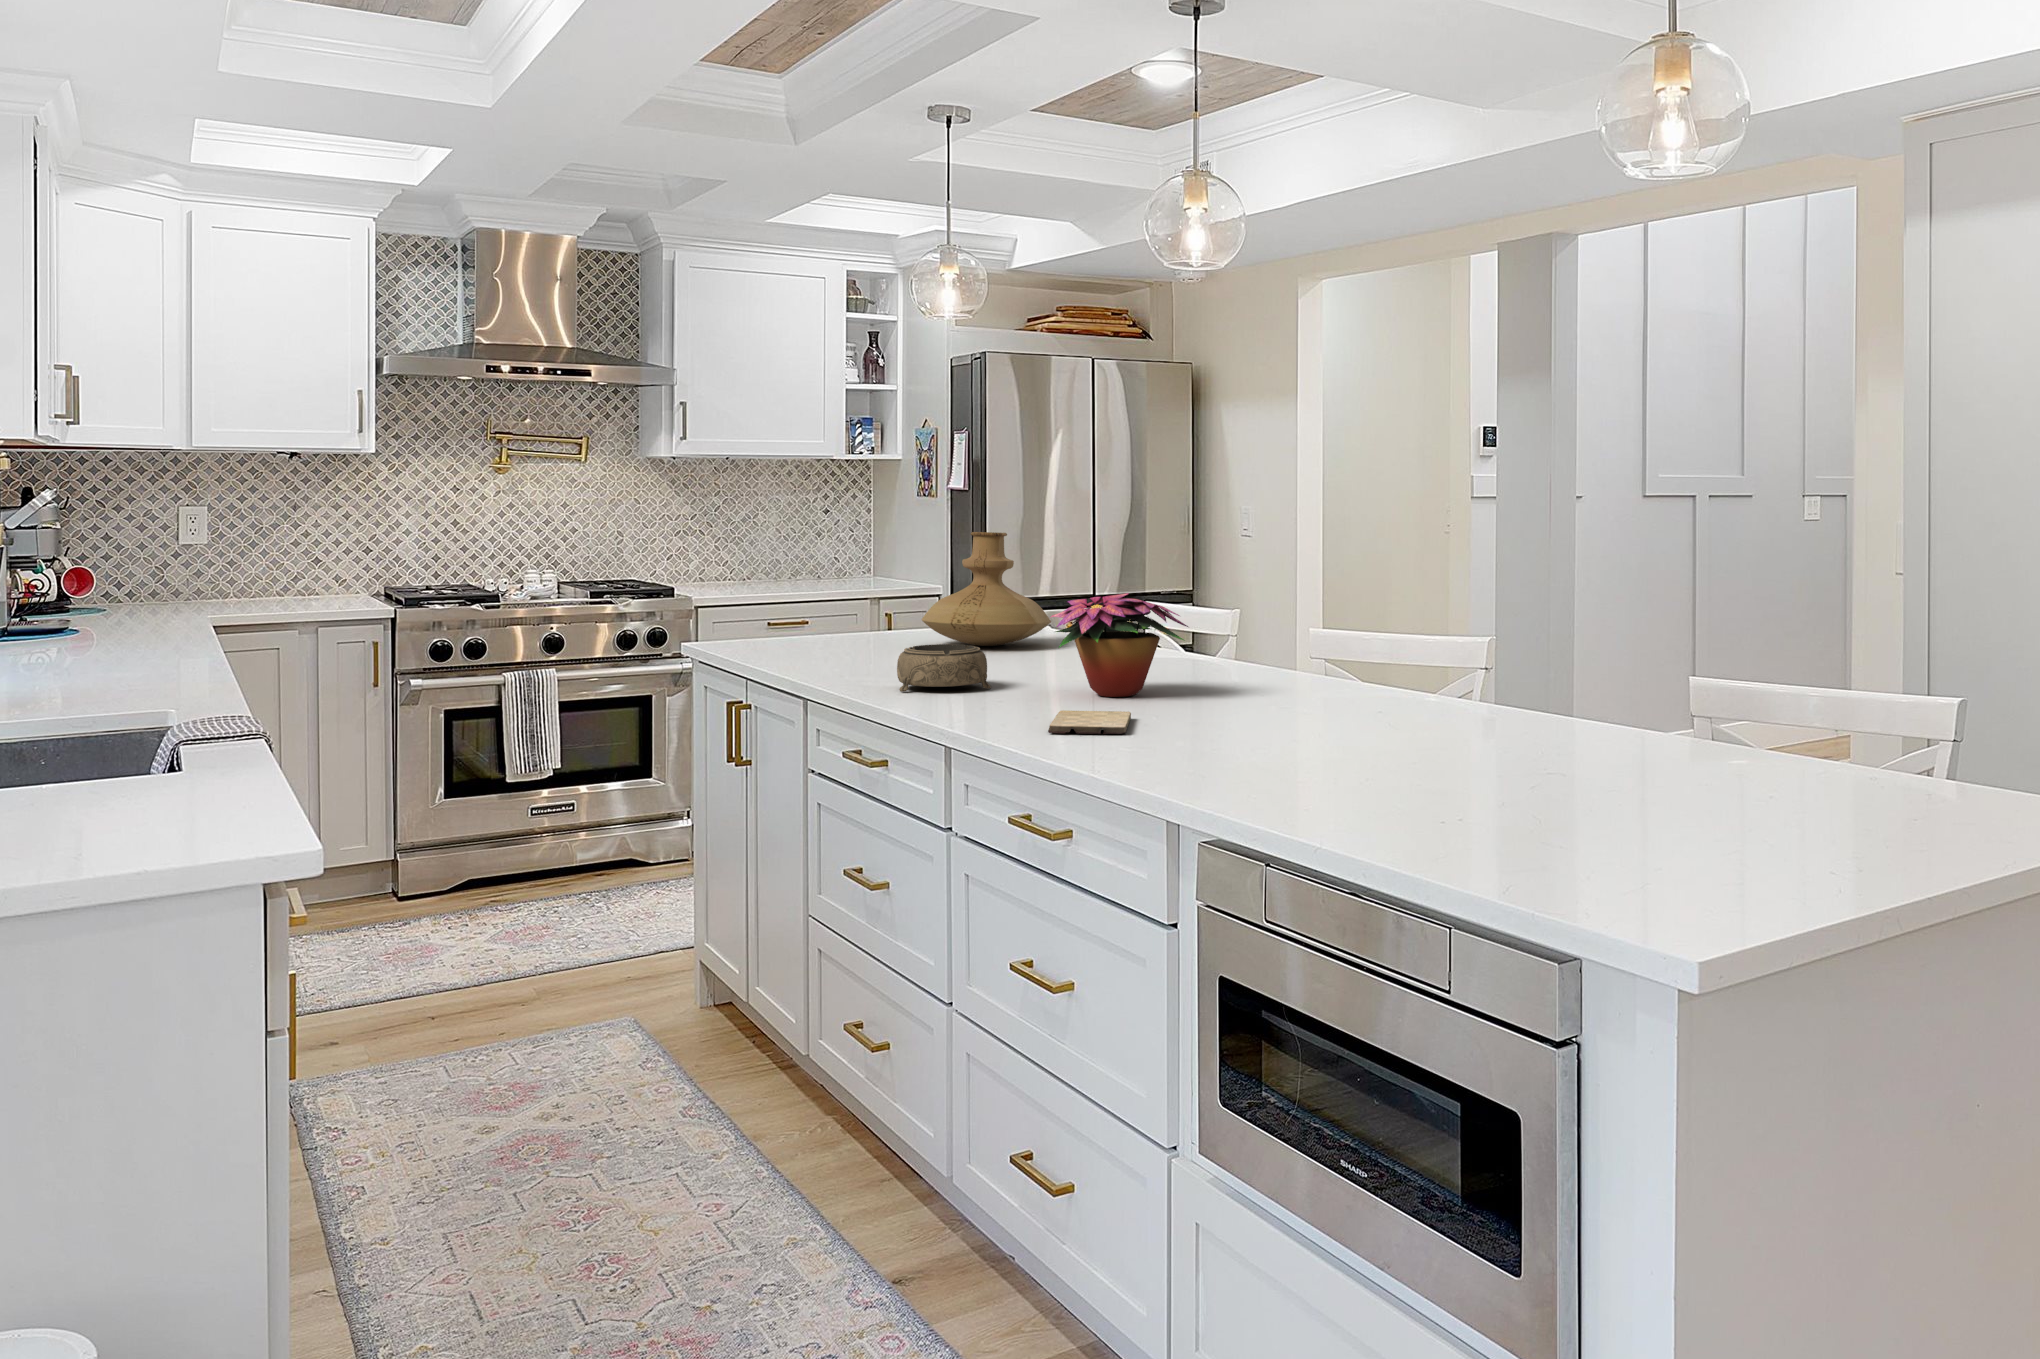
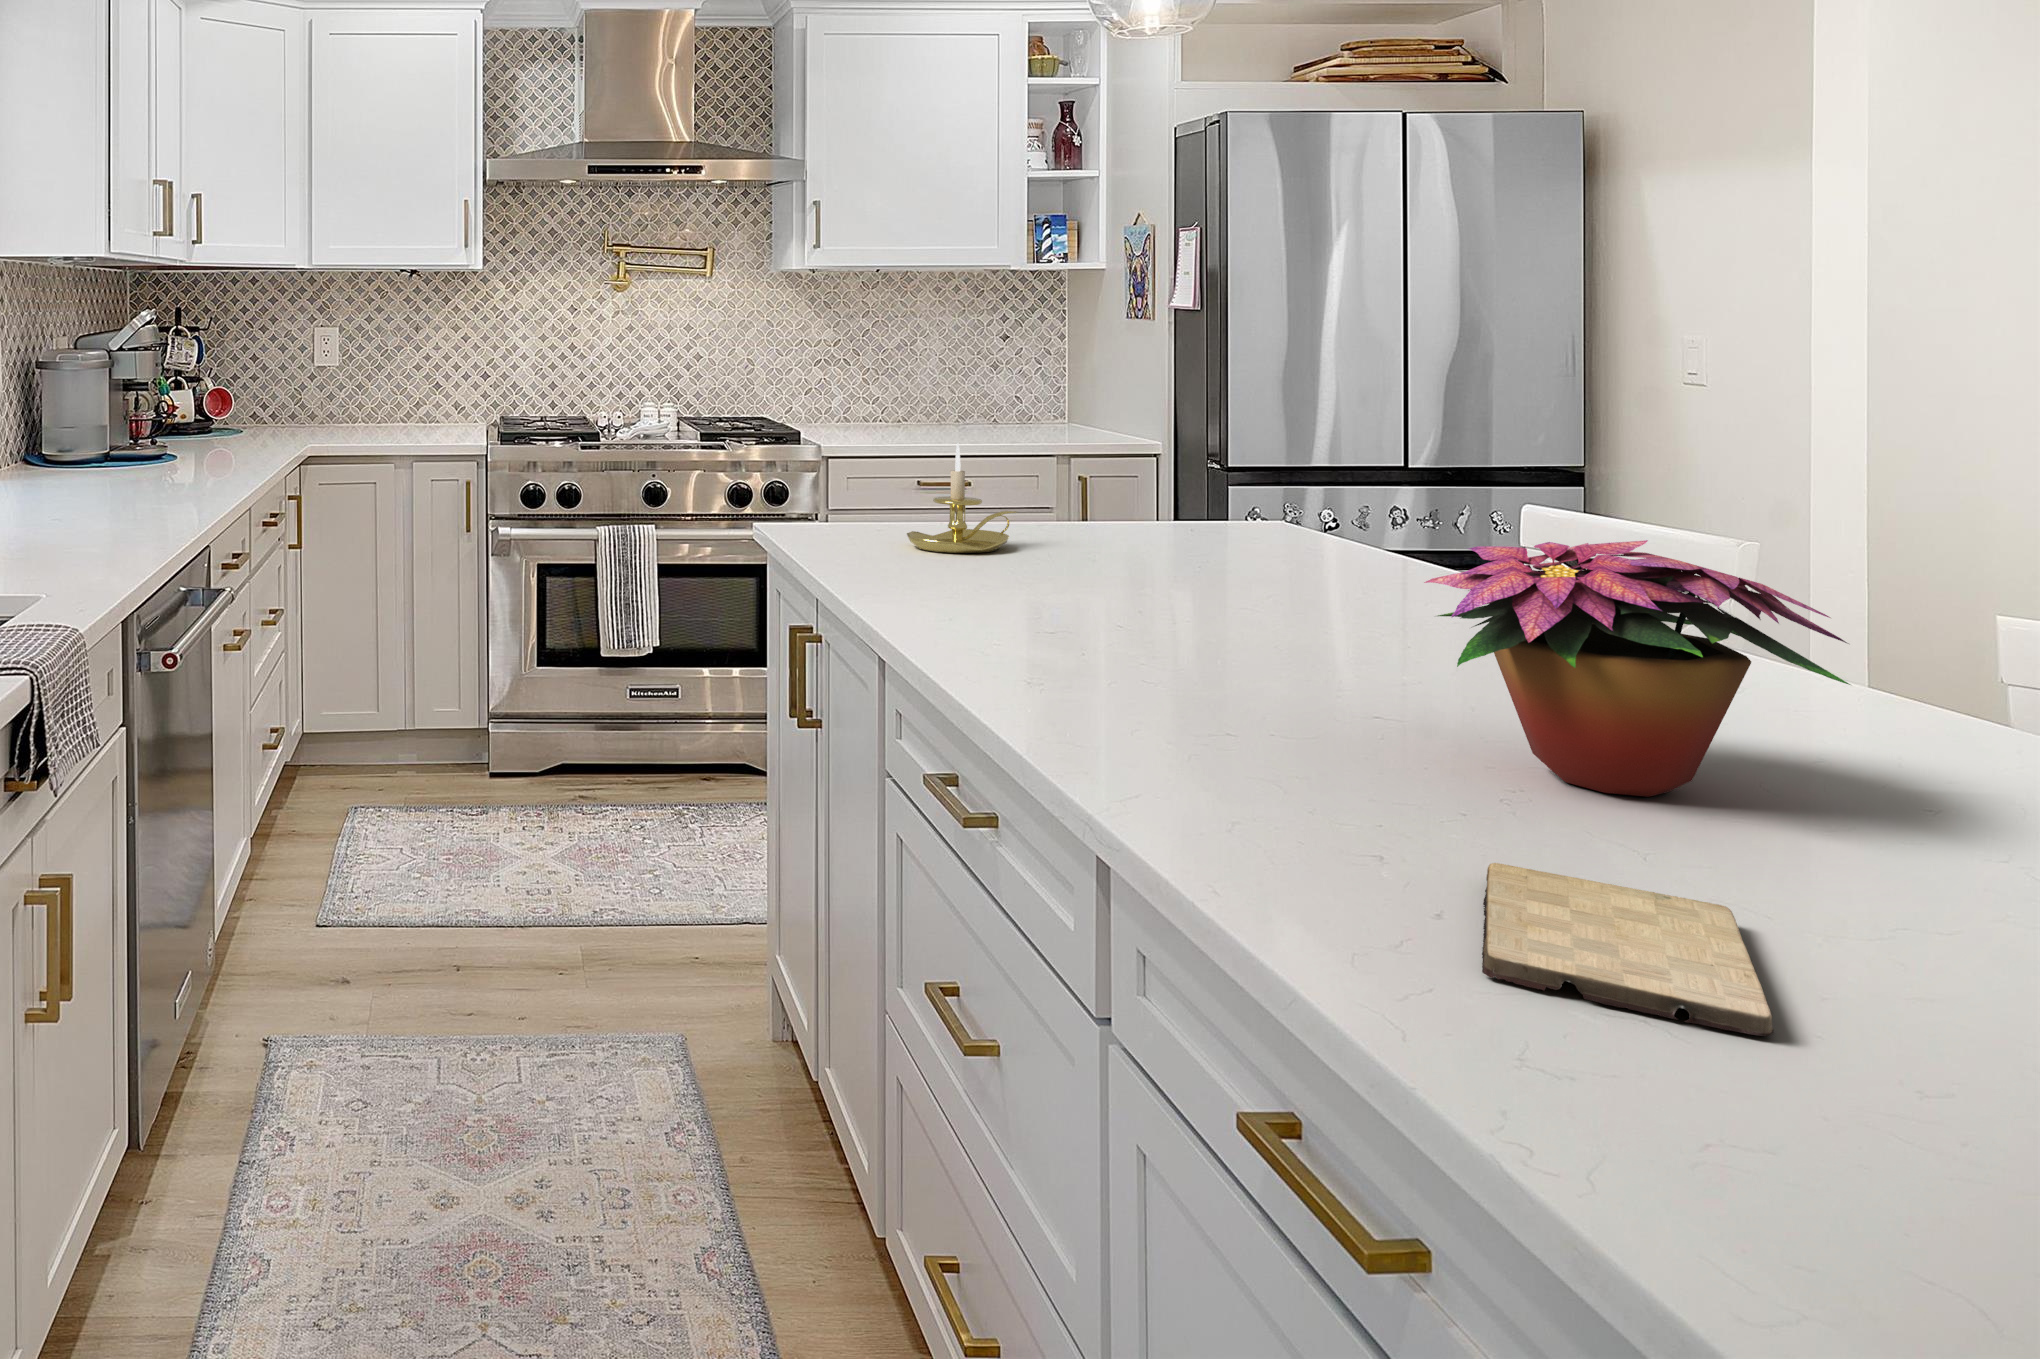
vase: present [922,532,1051,646] -> none [1123,374,1373,573]
candle holder: none [790,579,858,648] -> present [907,443,1017,553]
decorative bowl: present [897,644,991,692] -> none [1065,601,1270,713]

